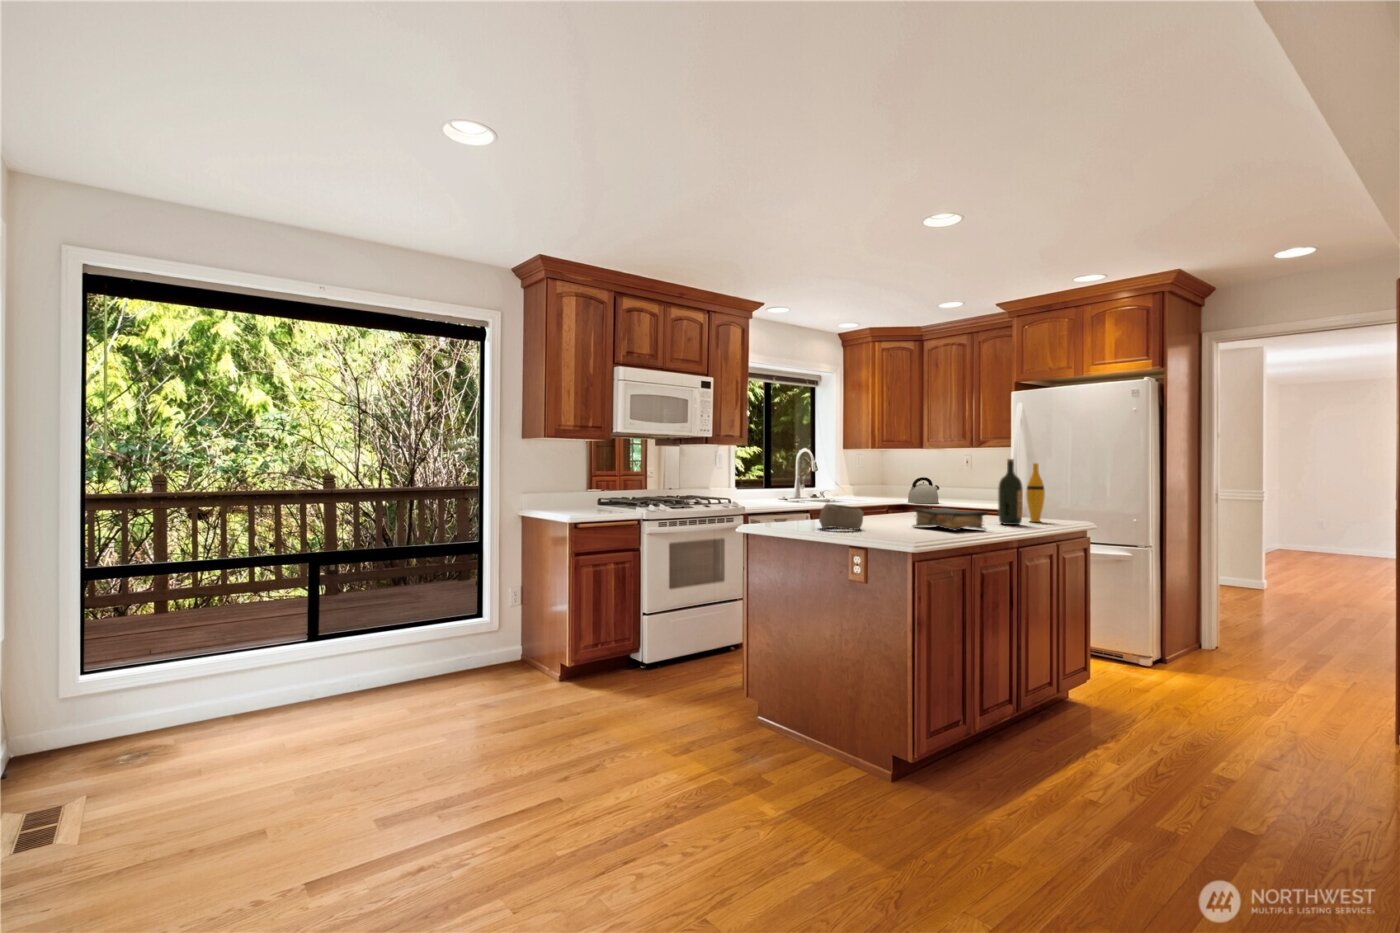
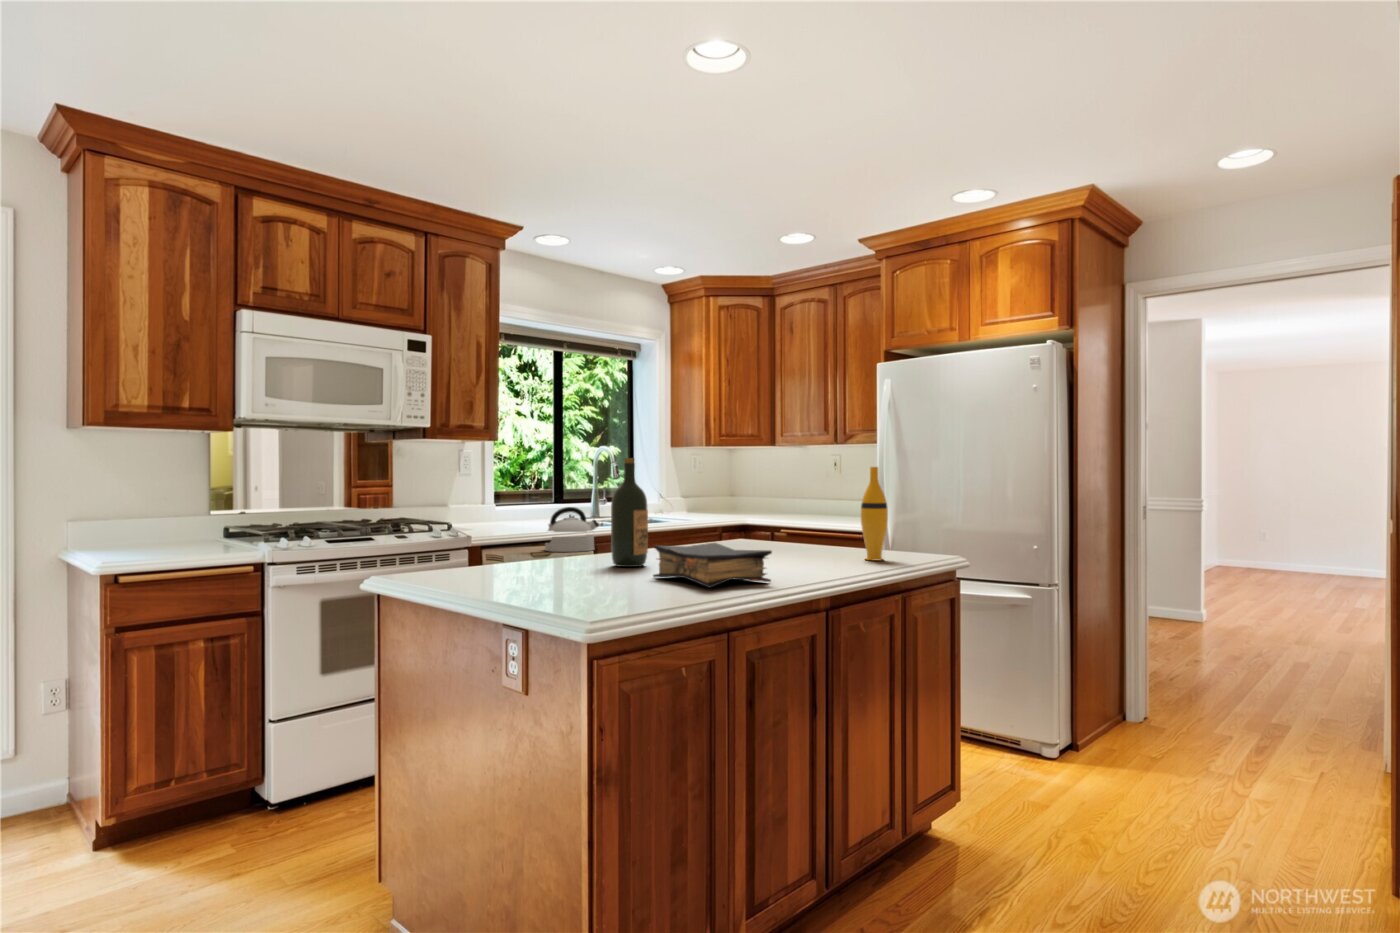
wine bottle: present [998,459,1023,525] -> present [611,458,648,567]
kettle: present [908,477,939,504] -> present [545,507,599,552]
bowl: present [819,504,864,530] -> none [474,541,554,589]

